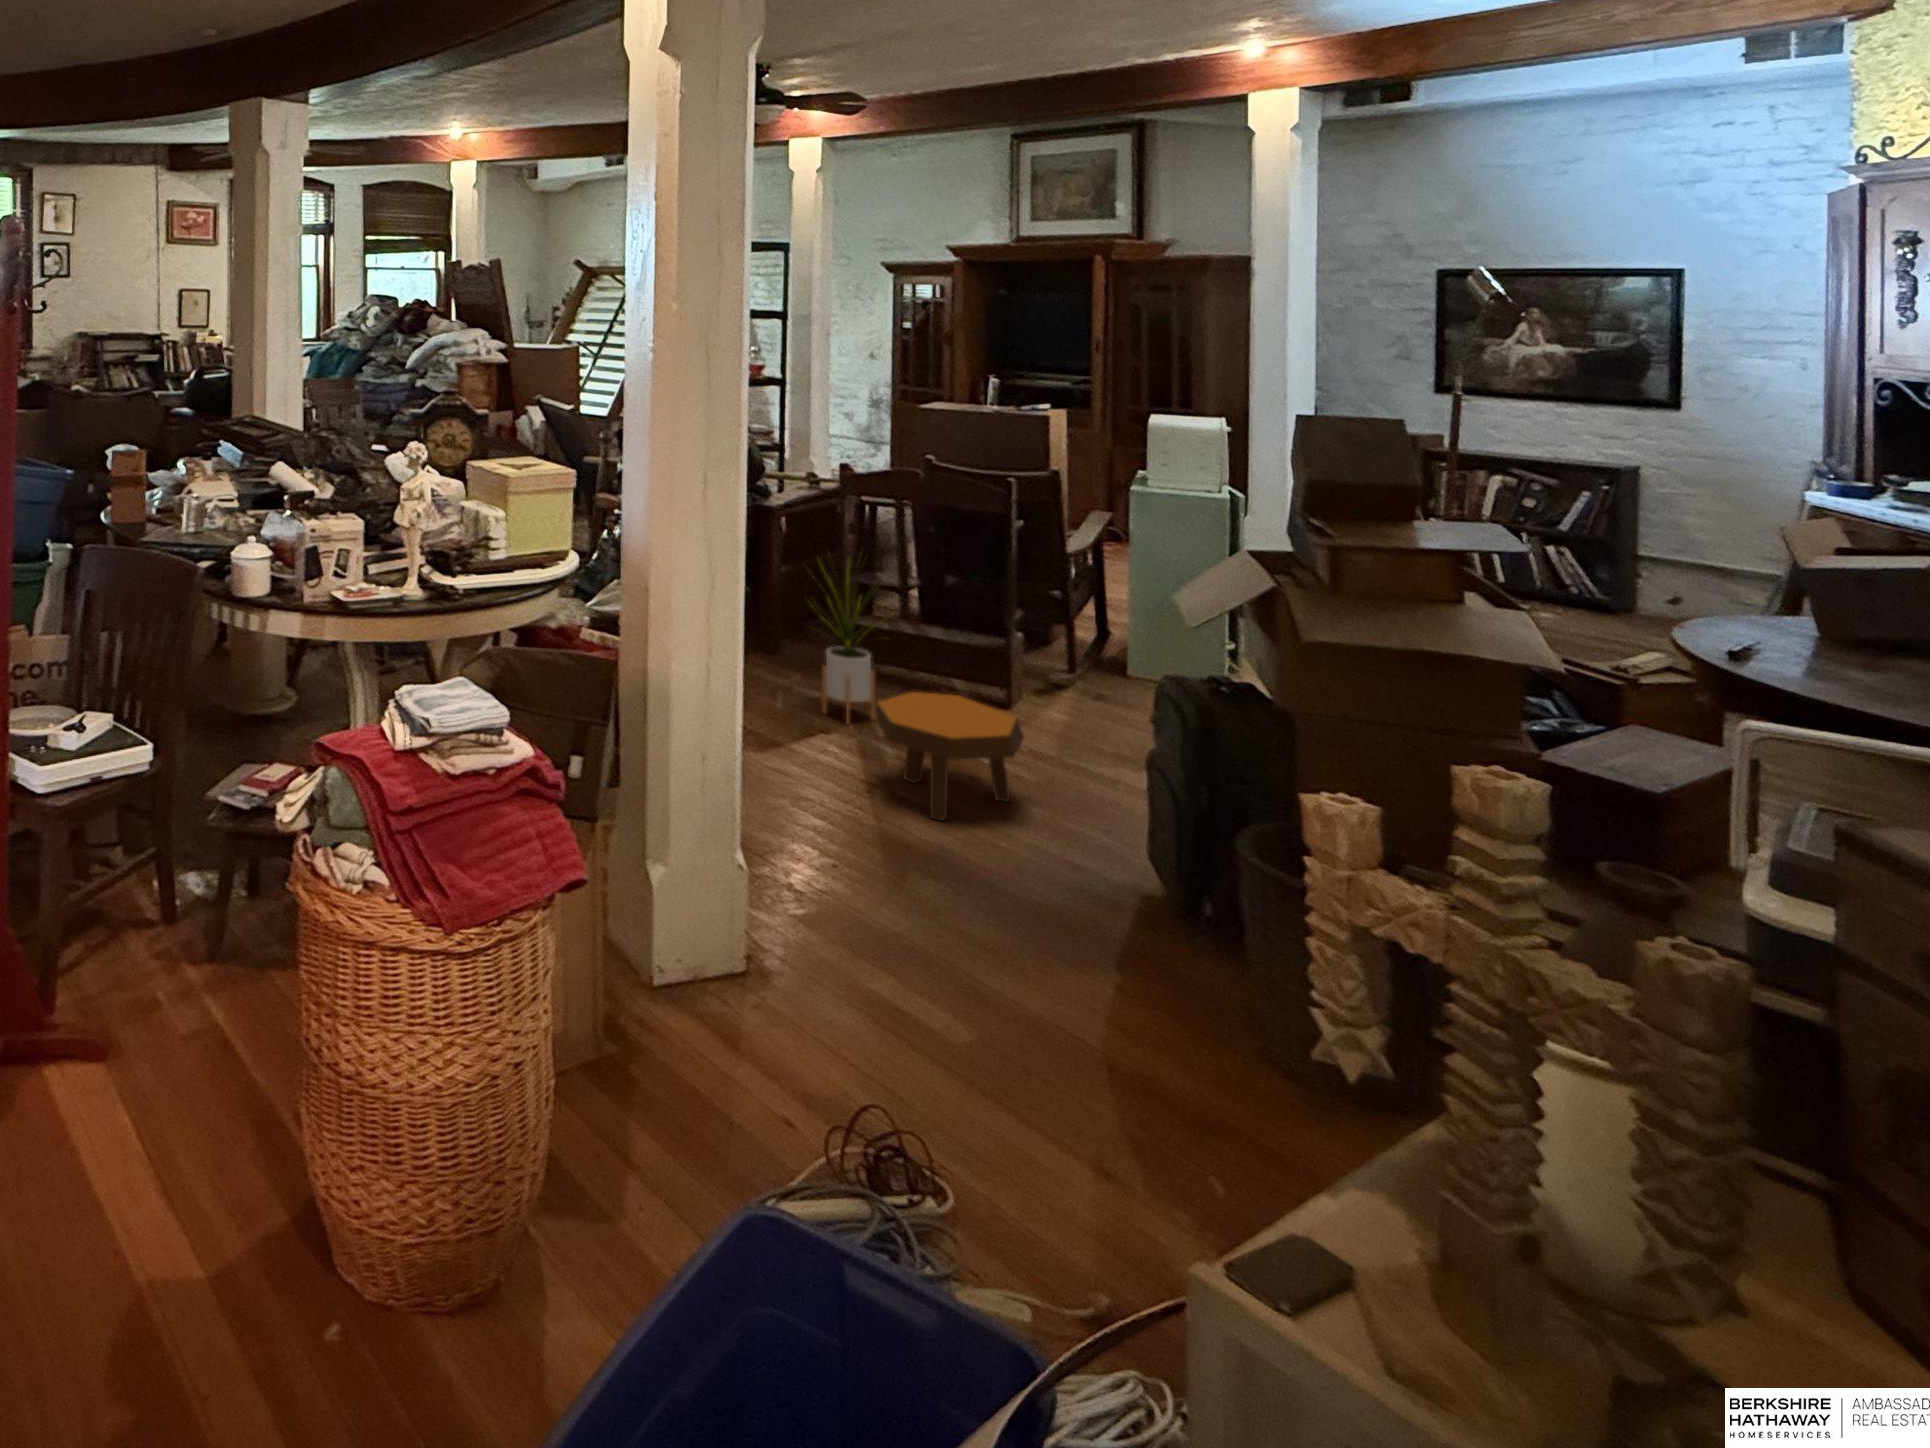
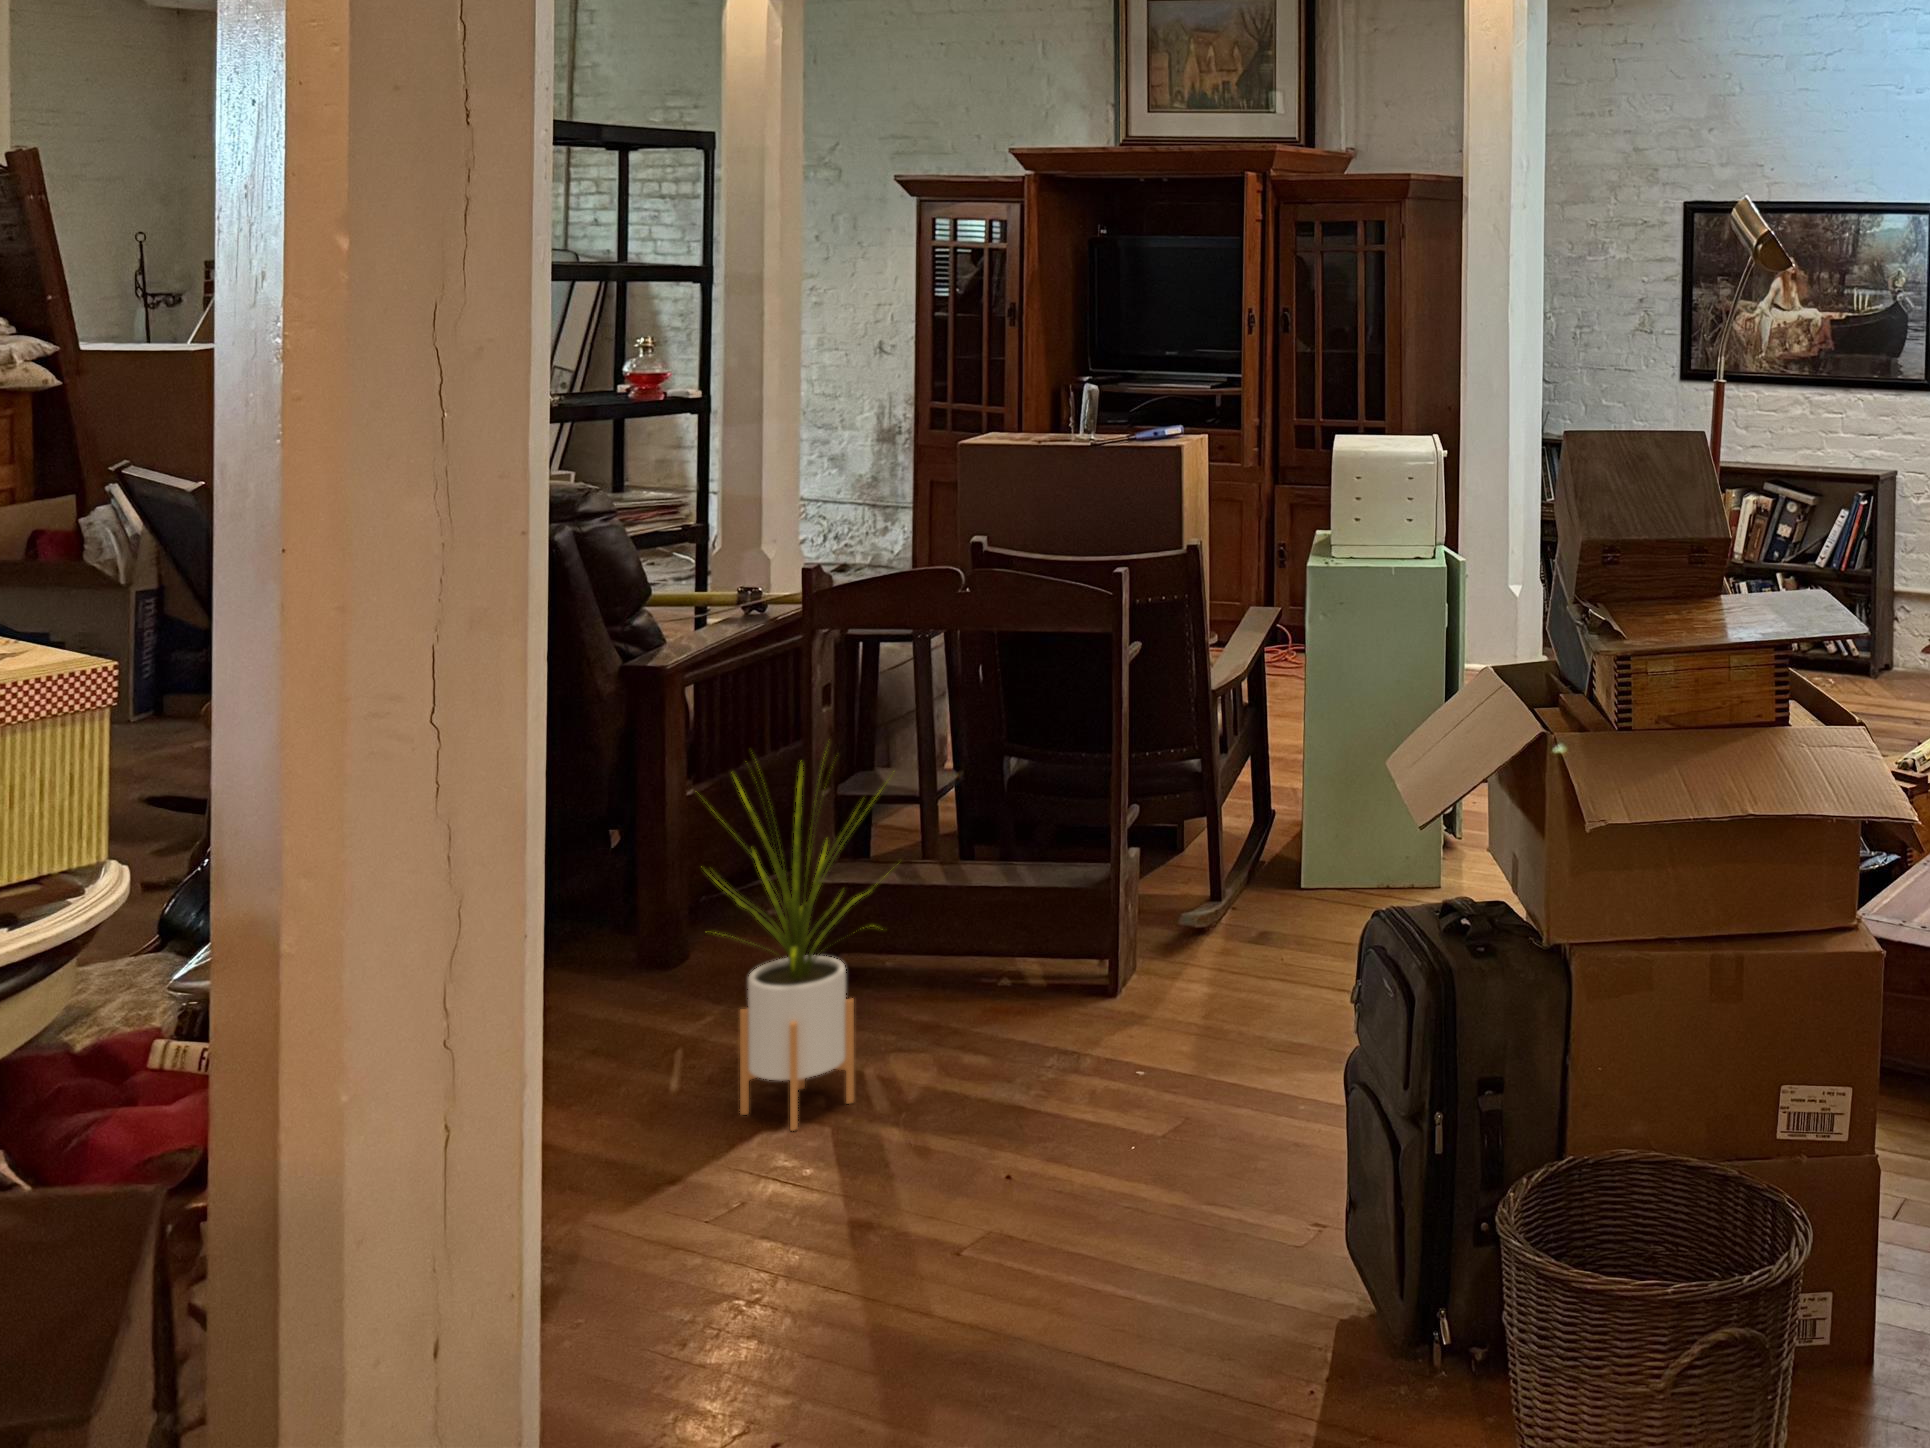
footstool: present [876,692,1024,821] -> none [844,1028,1143,1328]

